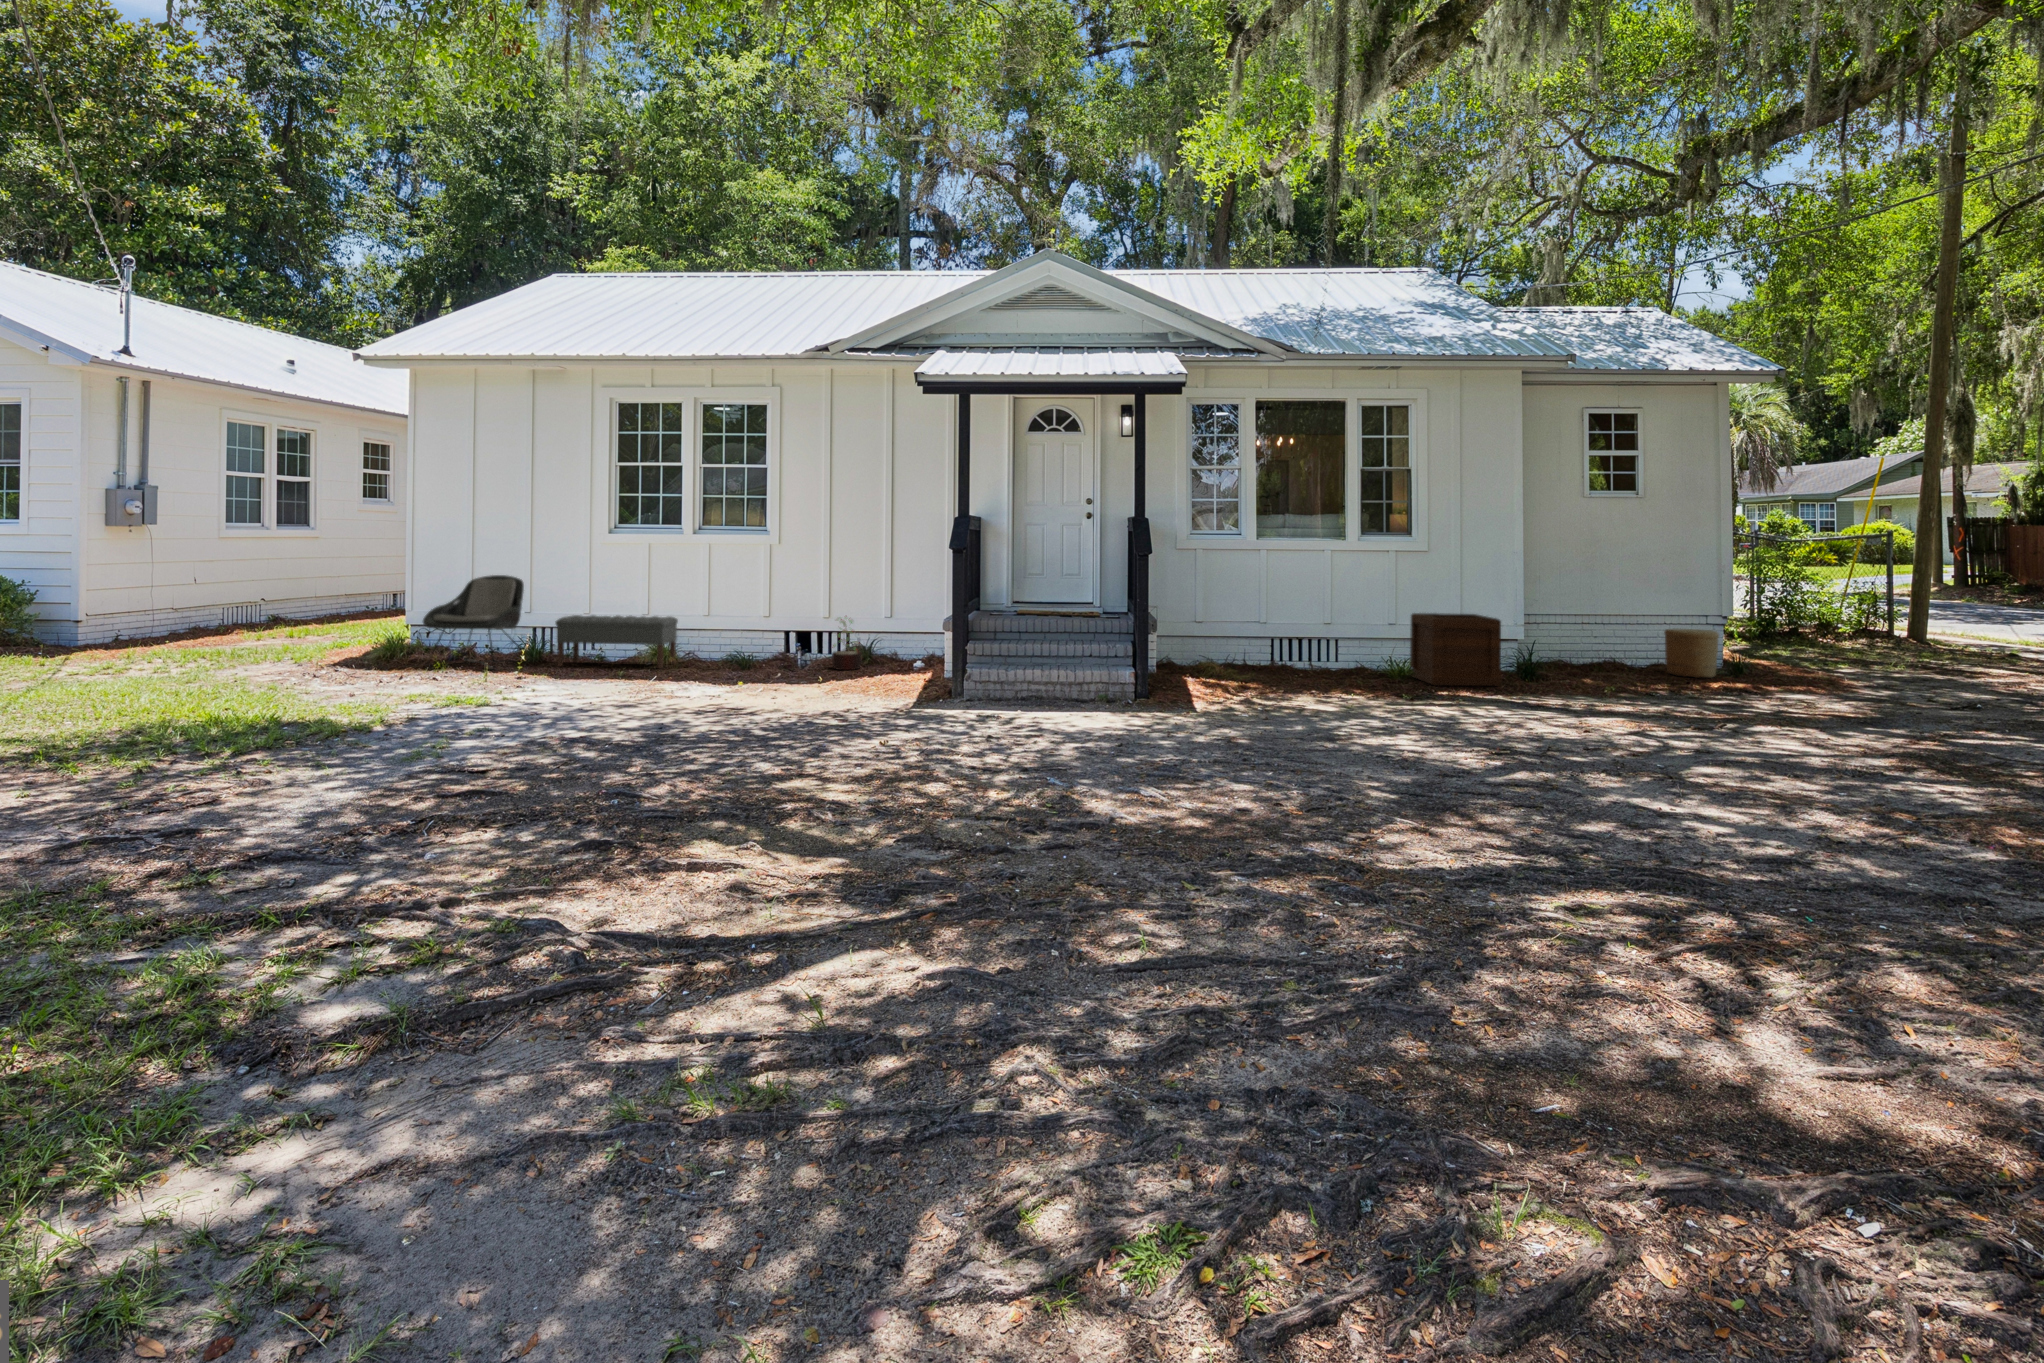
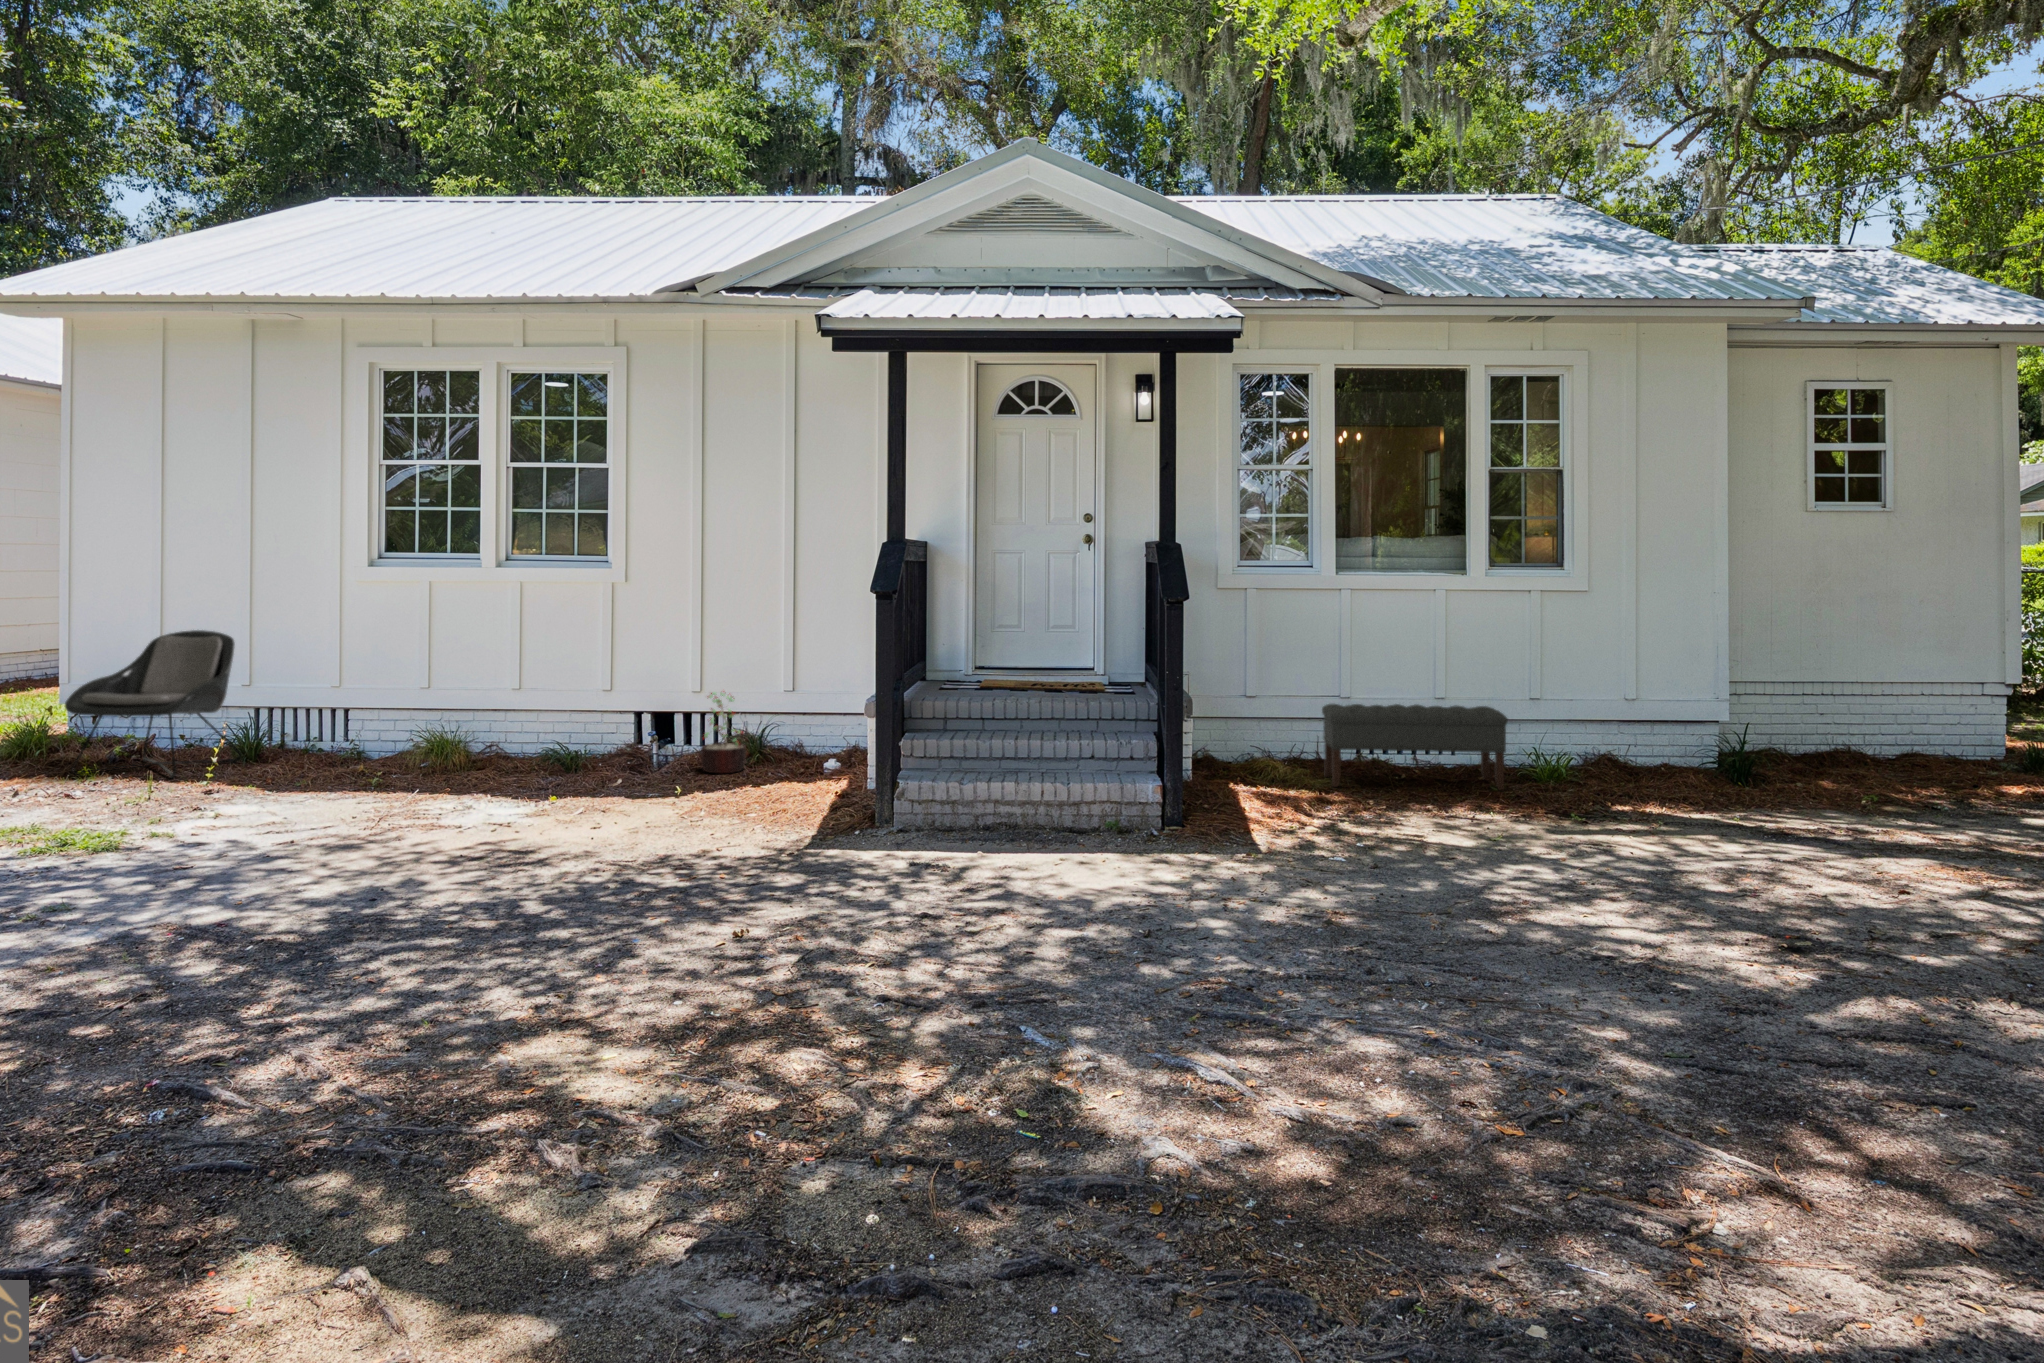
wooden crate: present [1410,613,1501,686] -> none [1565,684,1708,797]
bench: present [556,615,678,668] -> present [1322,704,1508,790]
woven basket: present [1664,628,1719,678] -> none [1927,703,2011,777]

